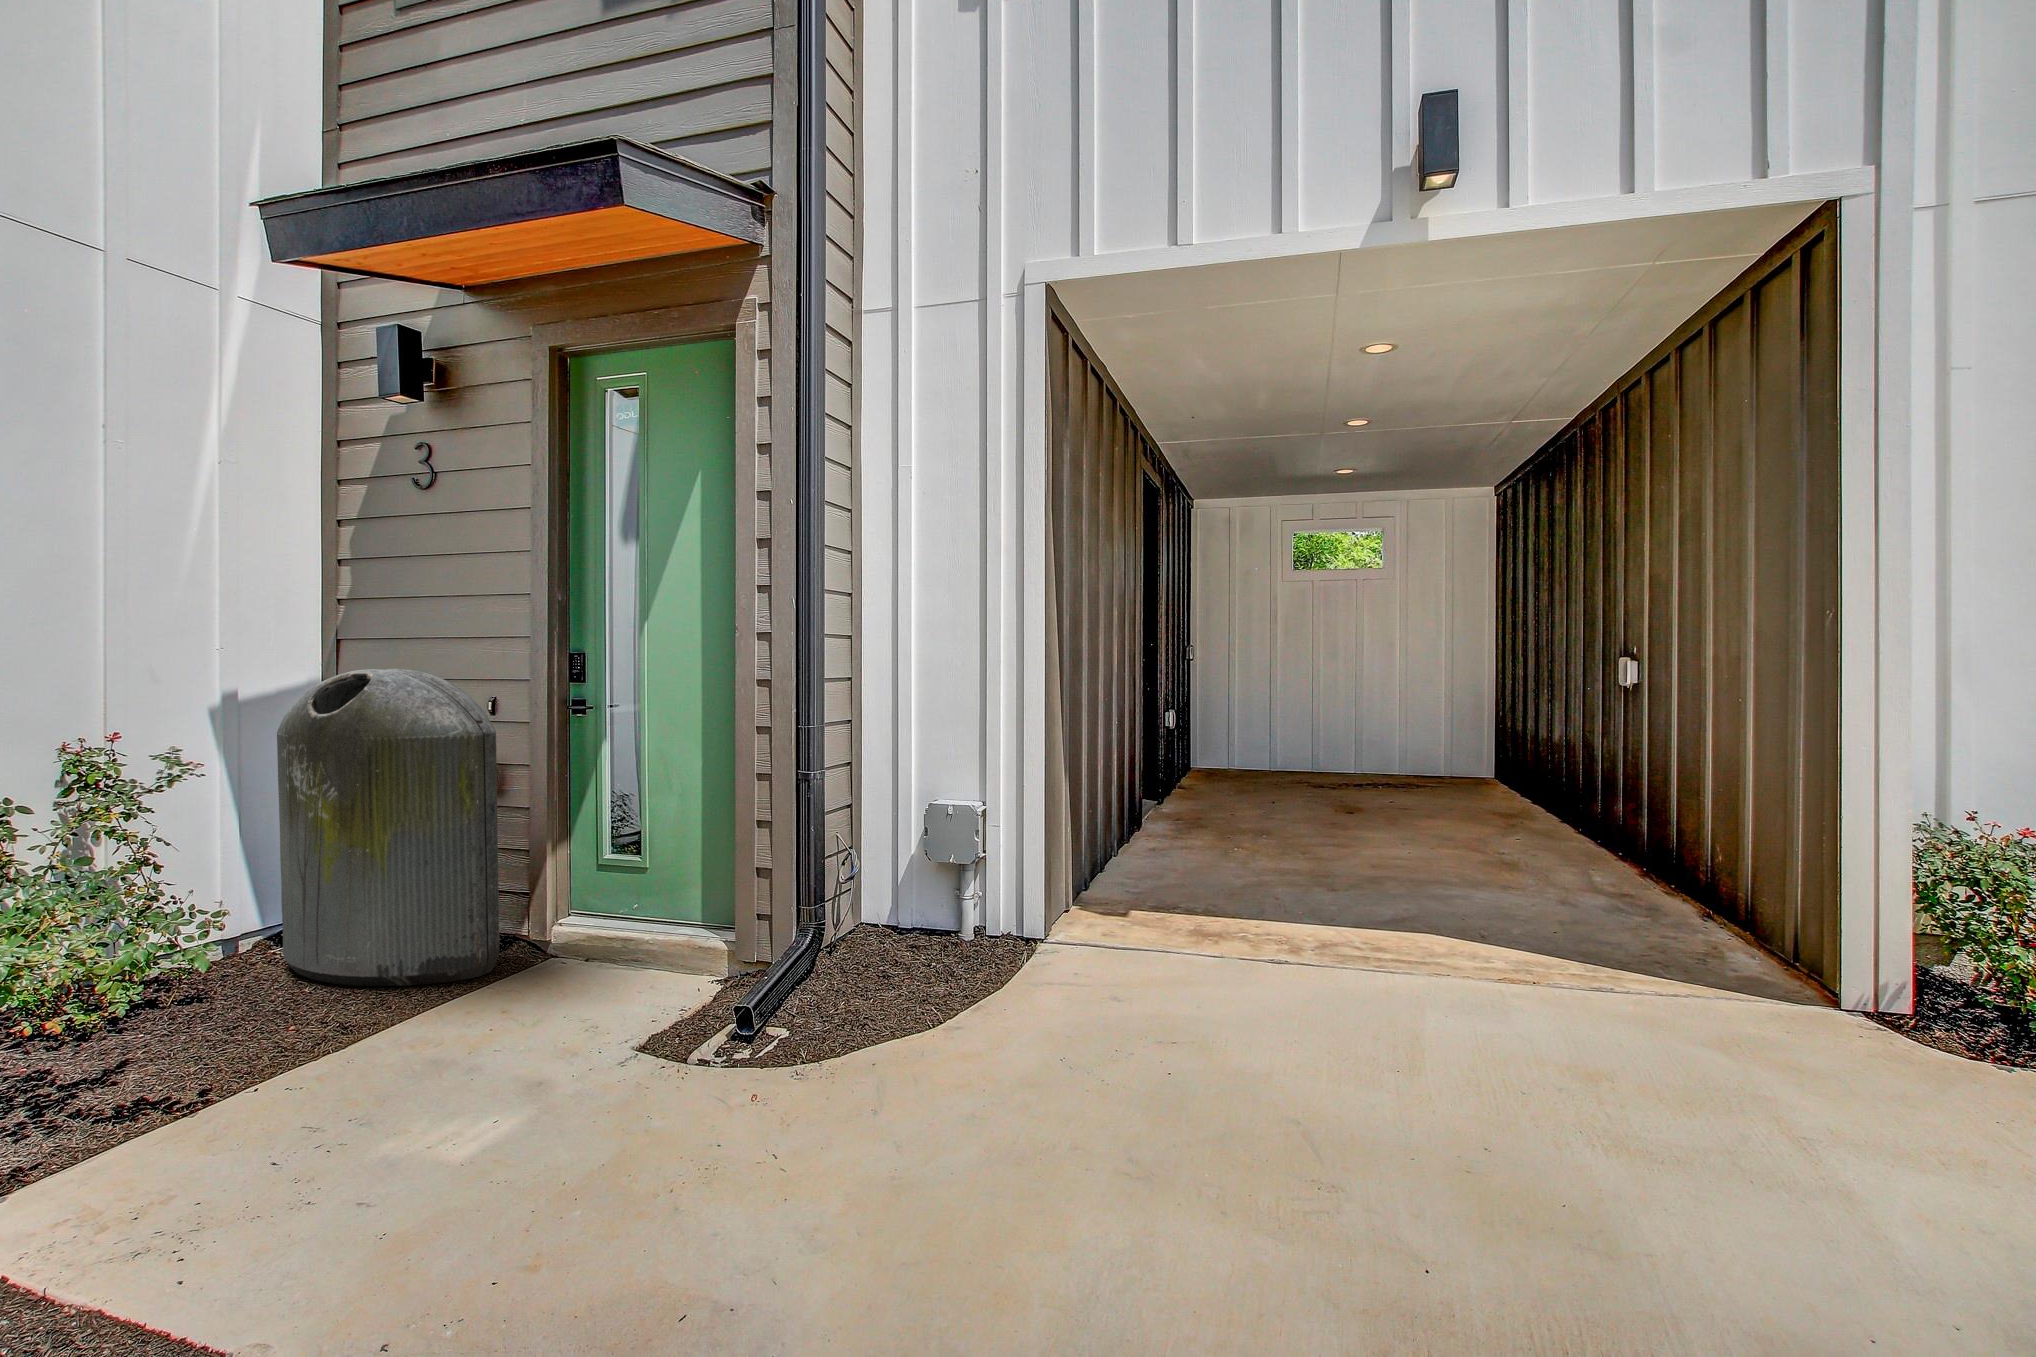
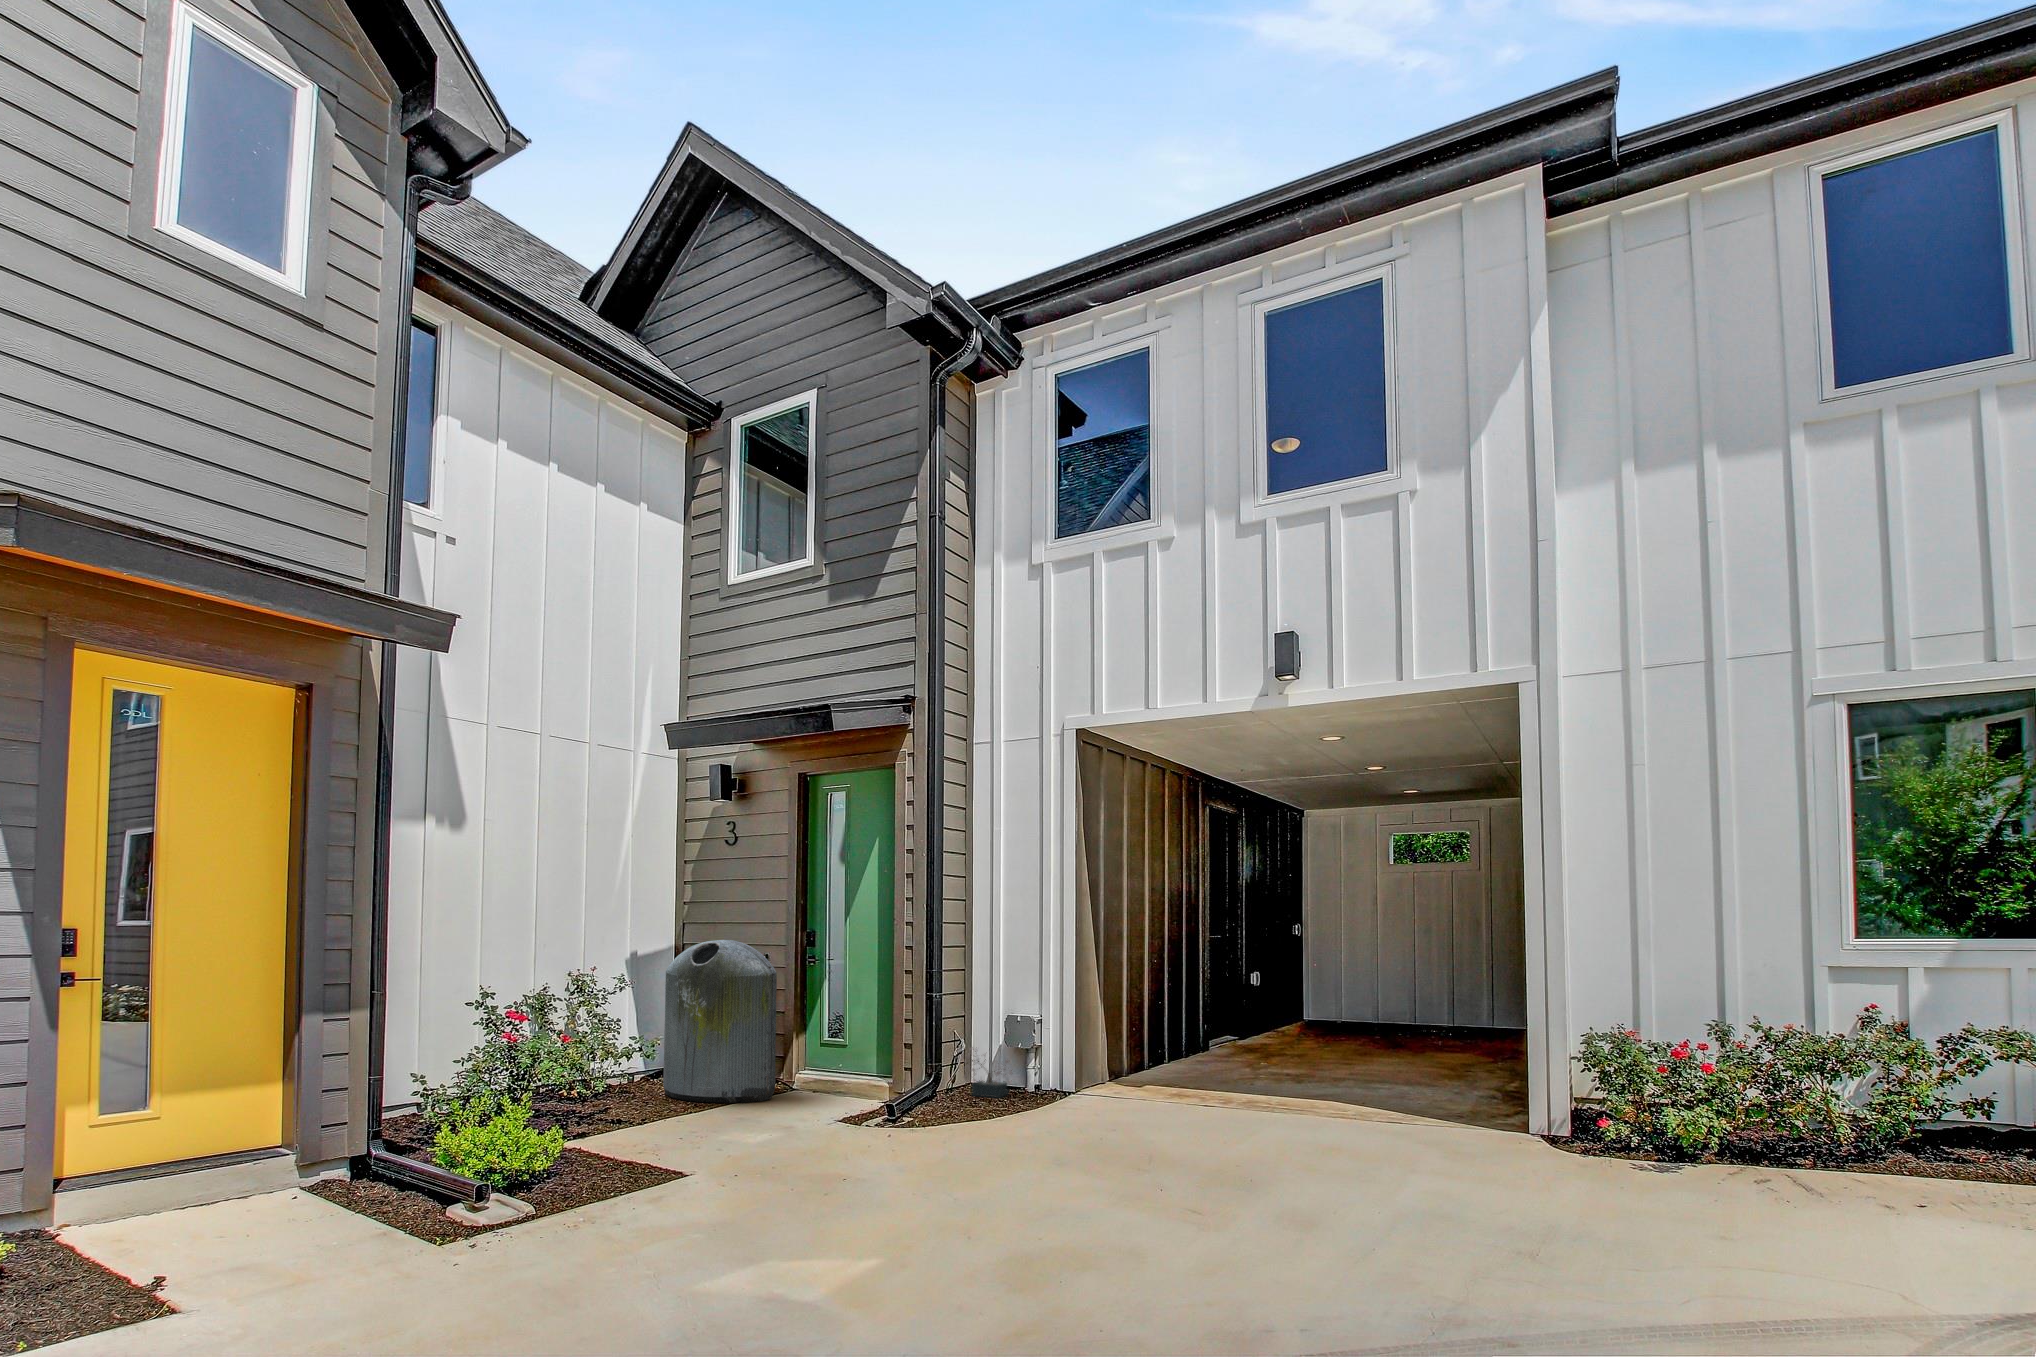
decorative plant: none [867,867,969,965] -> present [963,1047,1012,1098]

